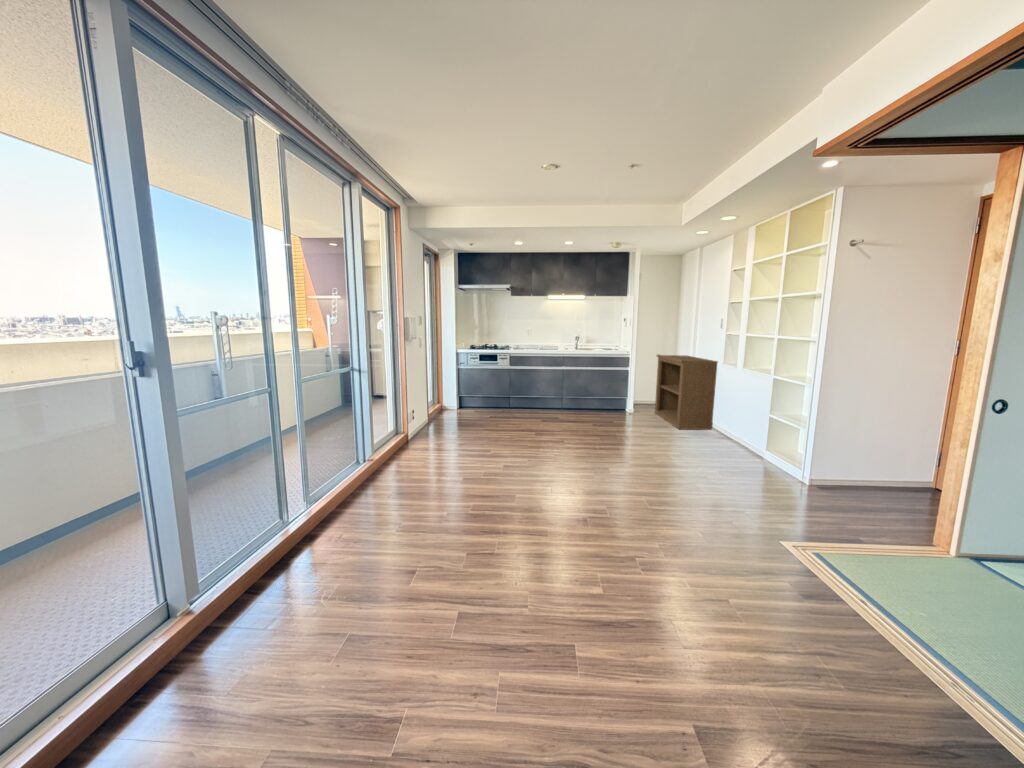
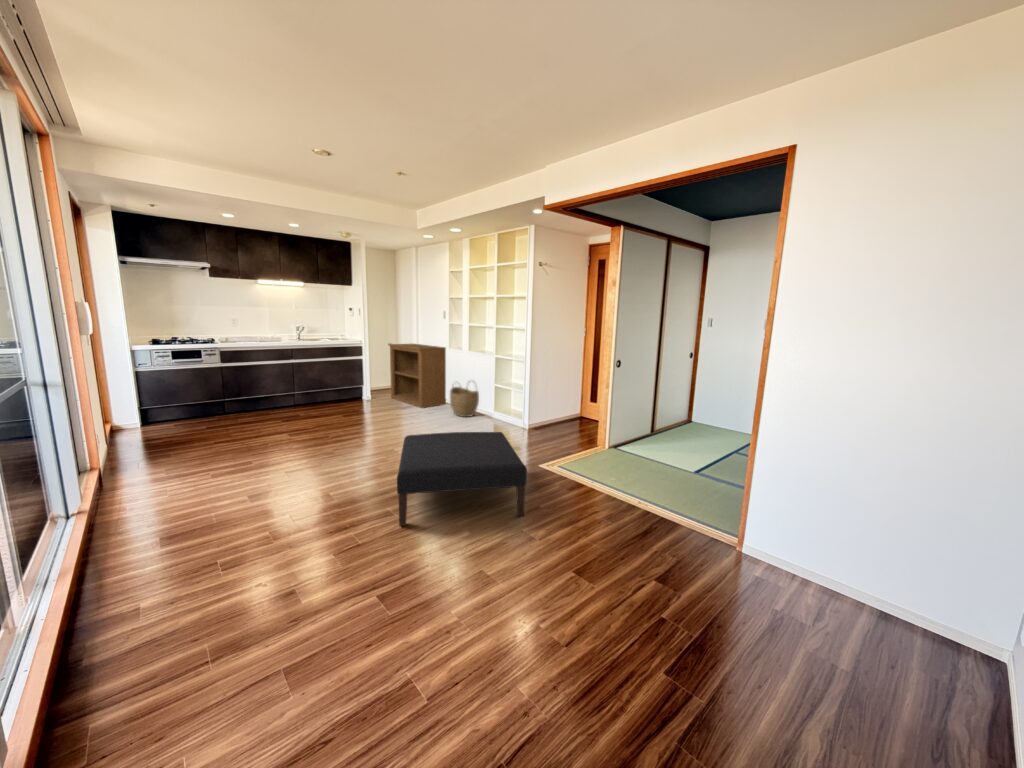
woven basket: none [708,404,748,450] -> present [450,382,479,417]
ottoman: none [539,455,719,603] -> present [397,432,527,526]

